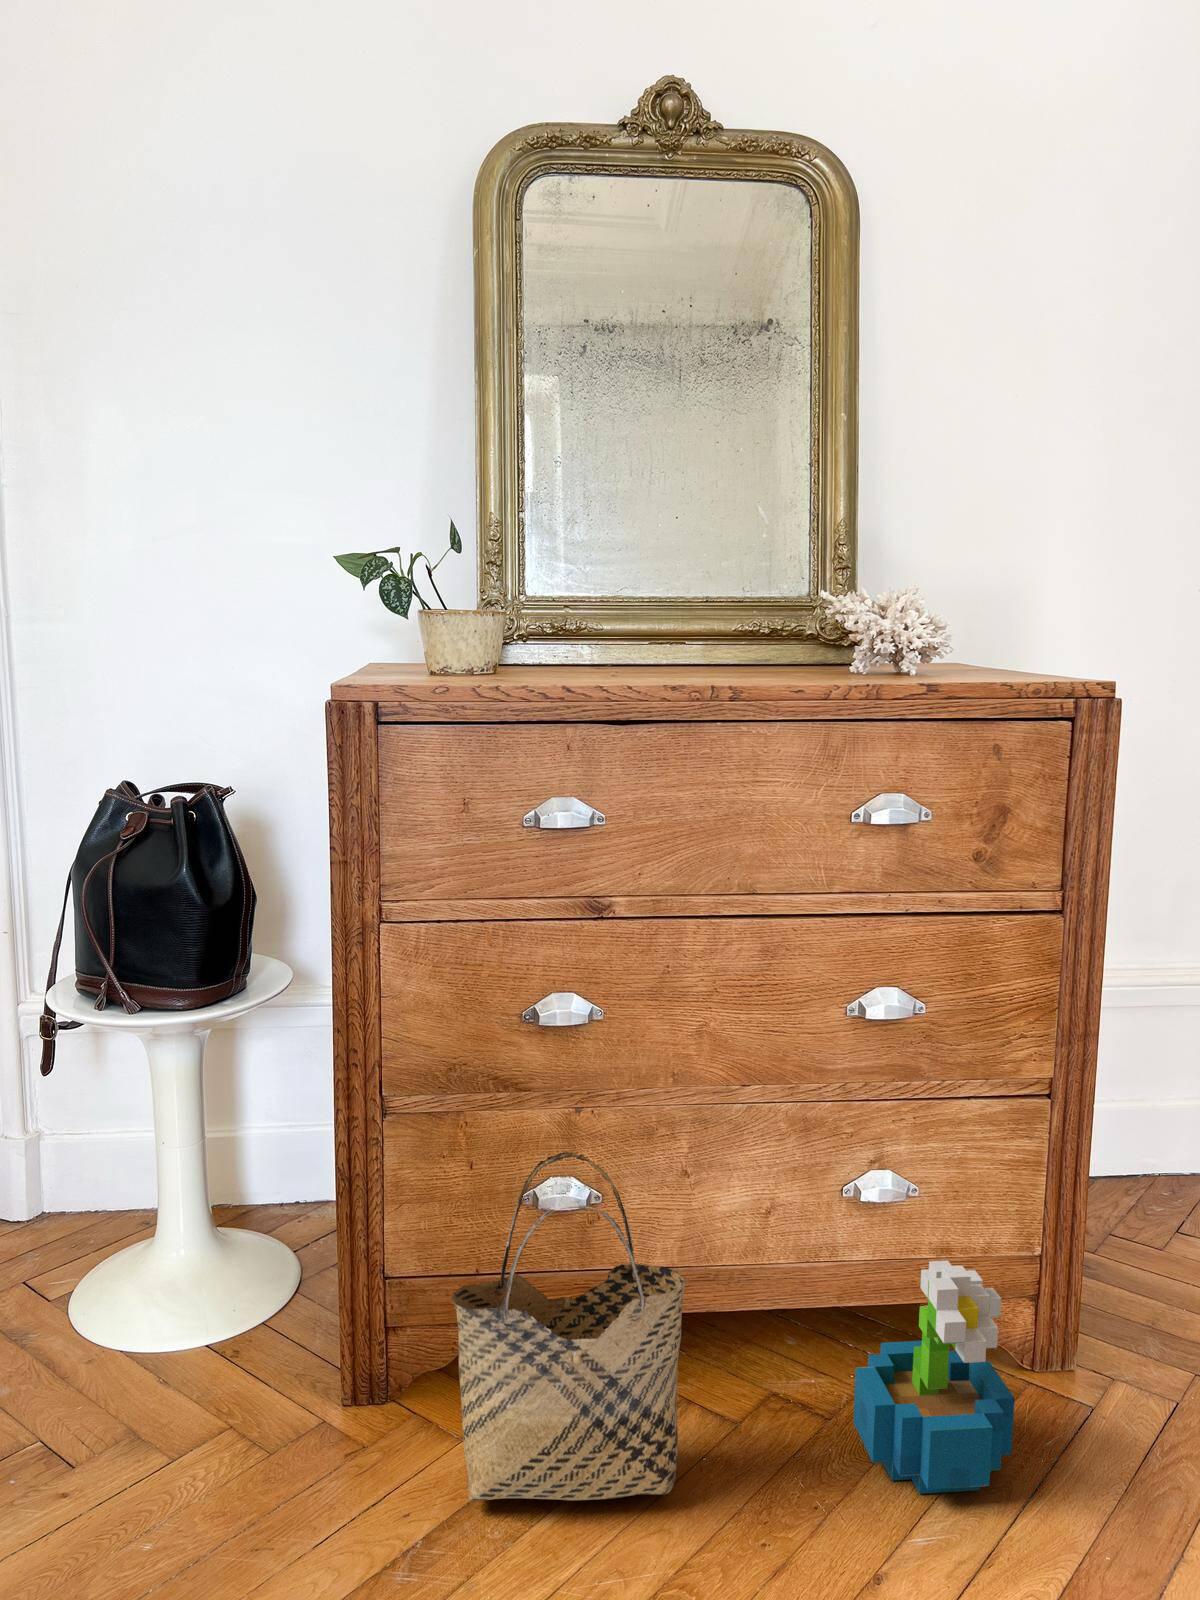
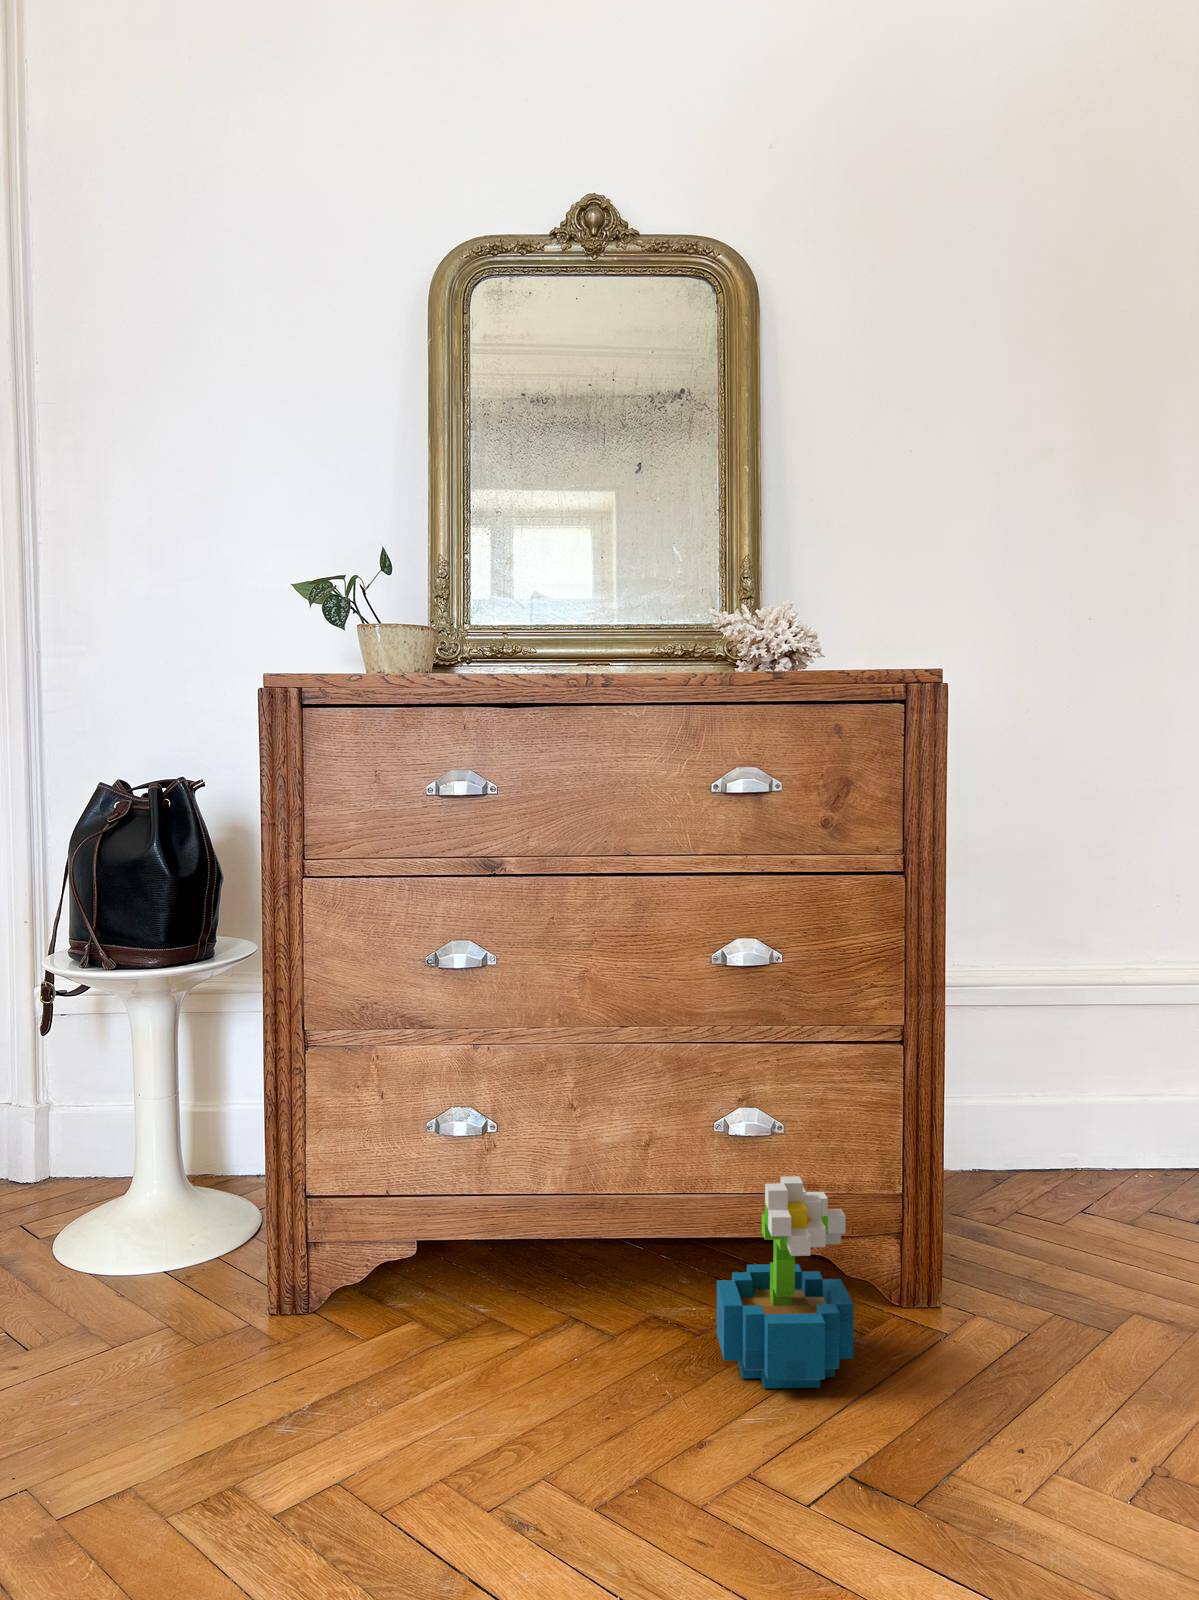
woven basket: present [451,1152,685,1501] -> none [348,1078,558,1380]

